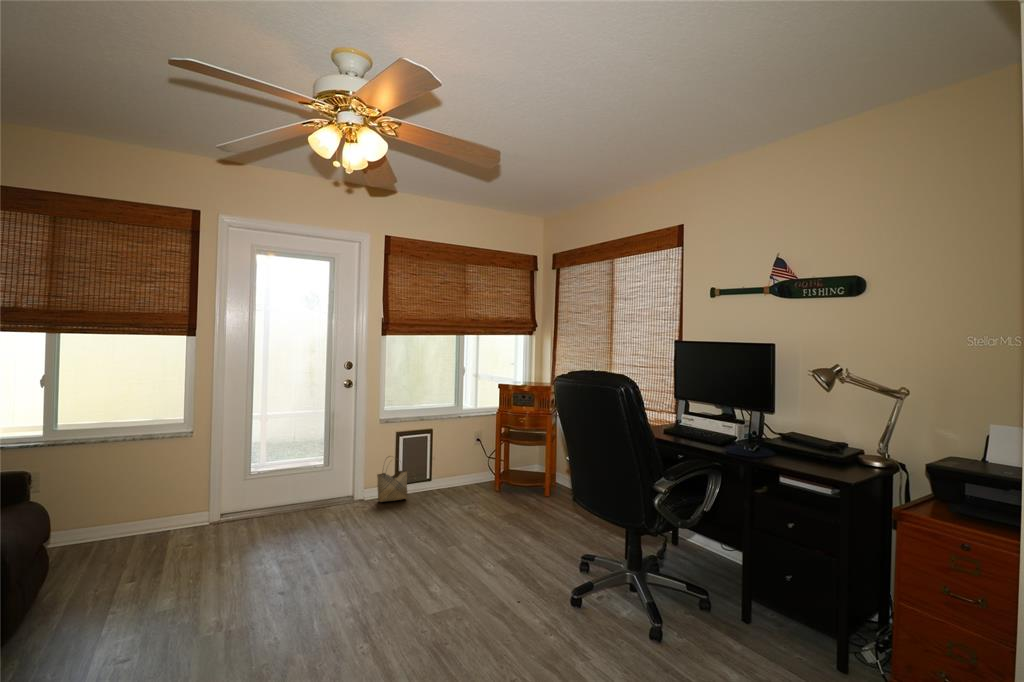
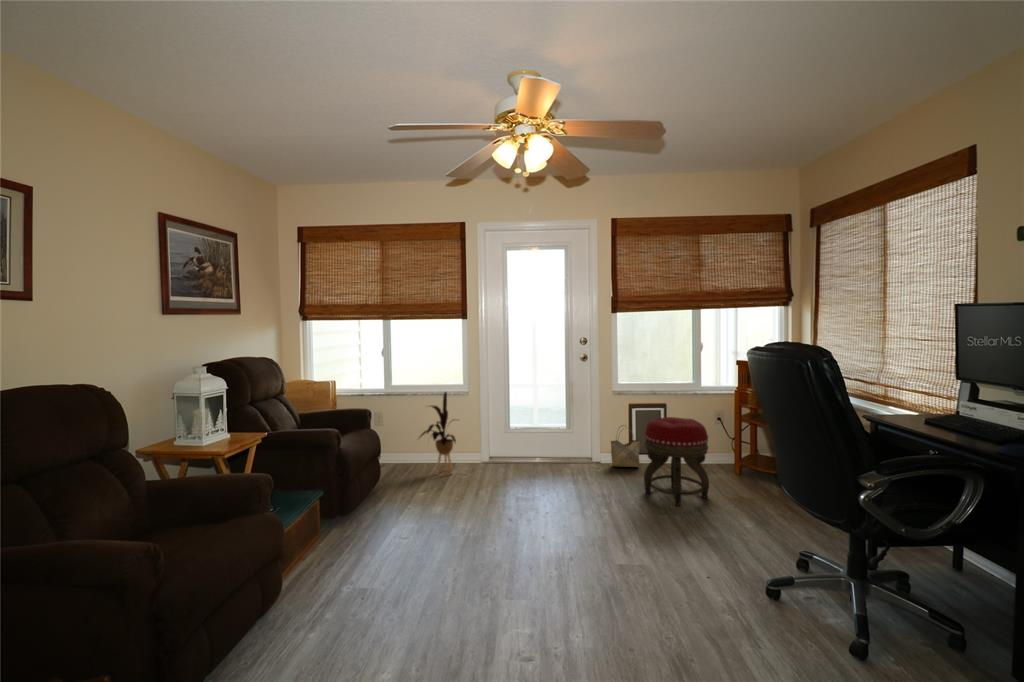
house plant: none [109,433,184,550] -> present [420,392,456,474]
footstool: none [421,443,484,533] -> present [644,417,709,505]

